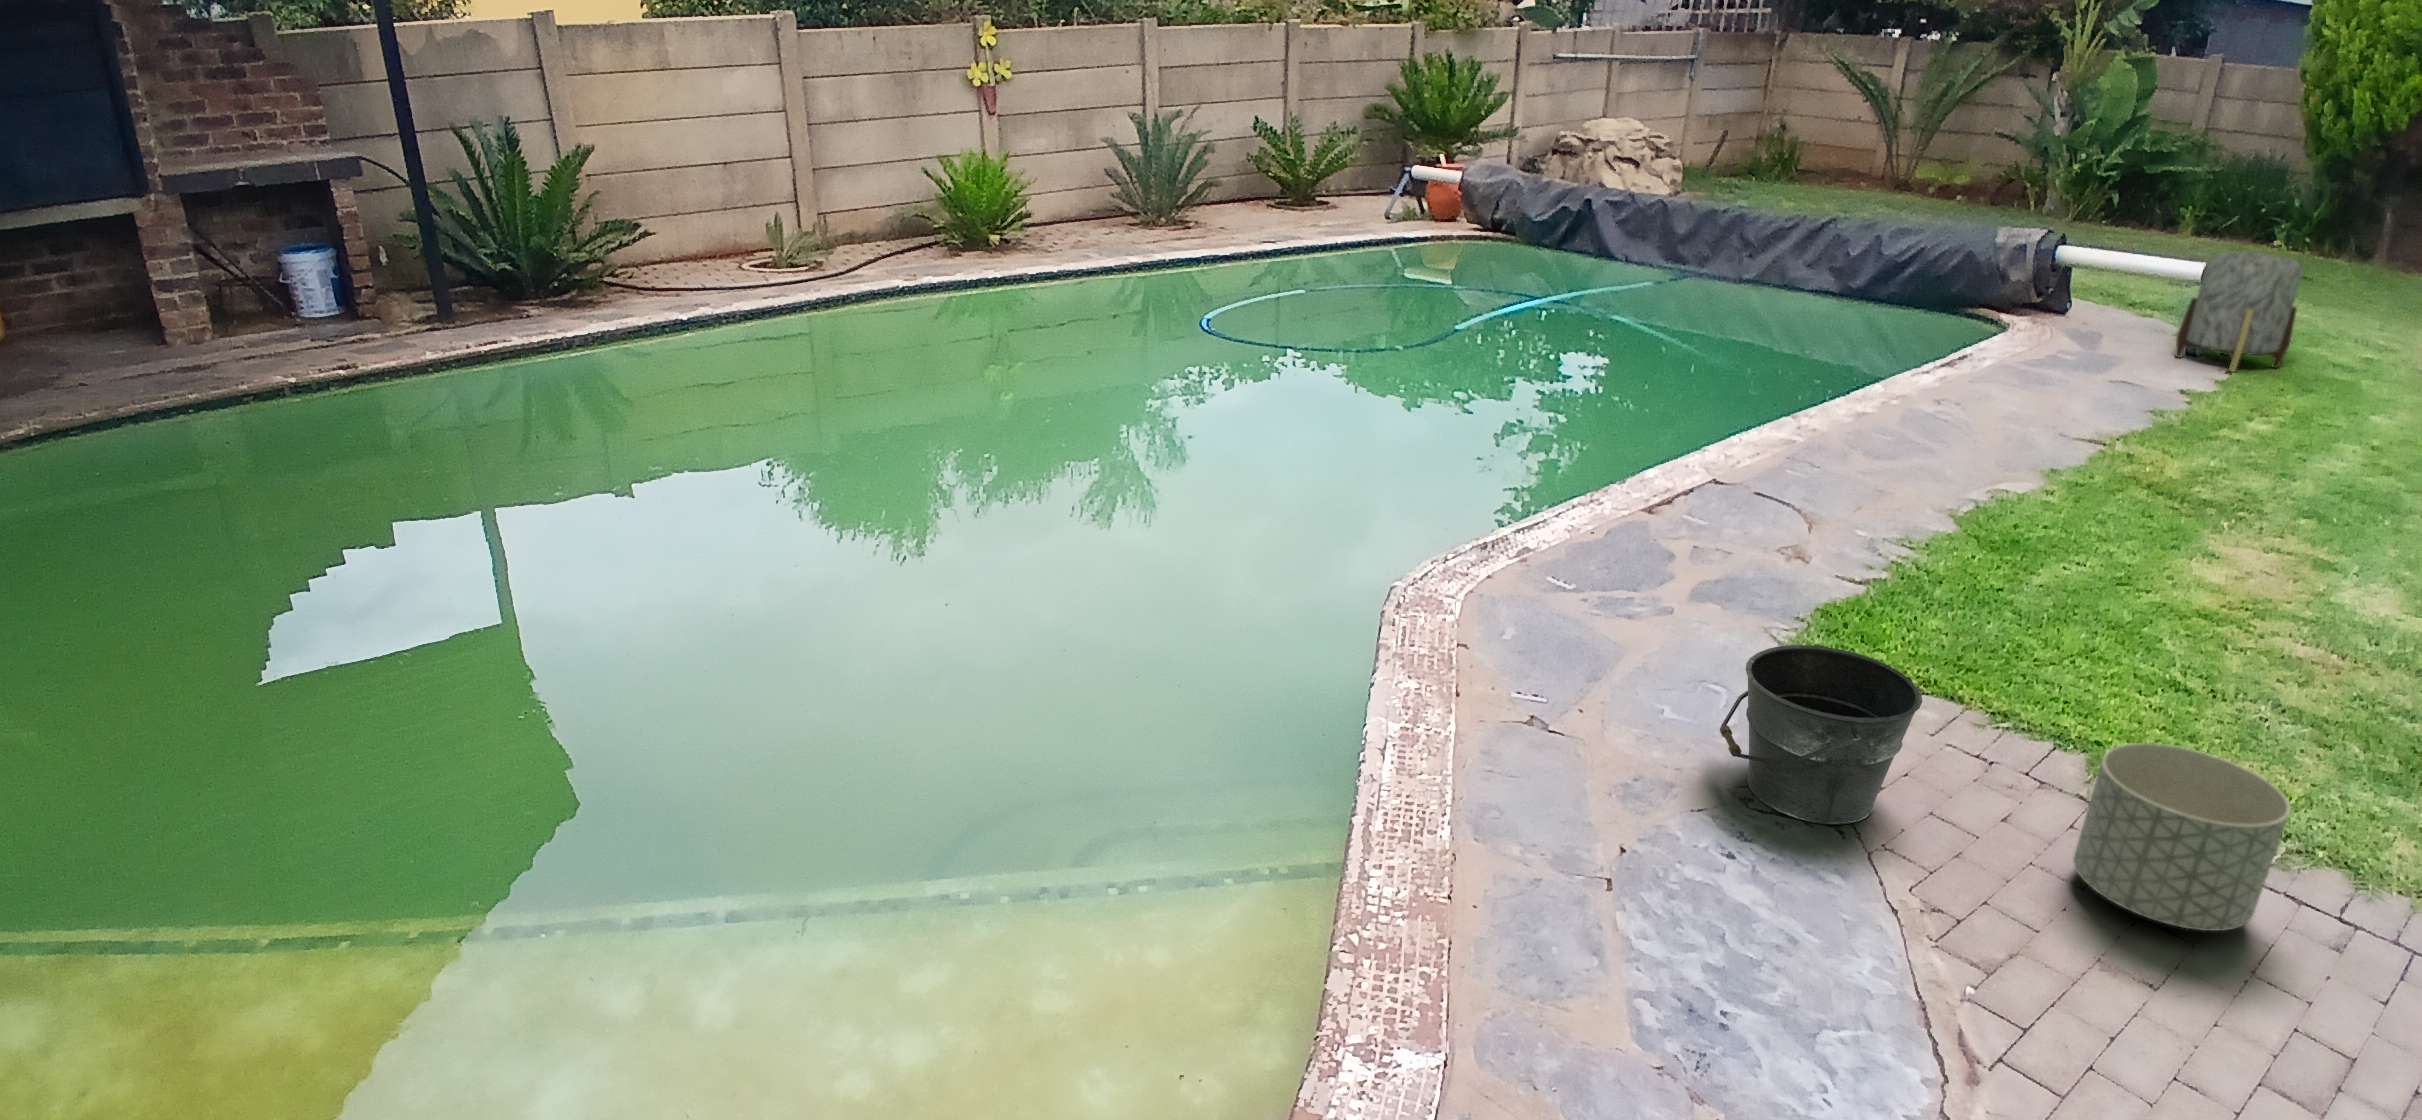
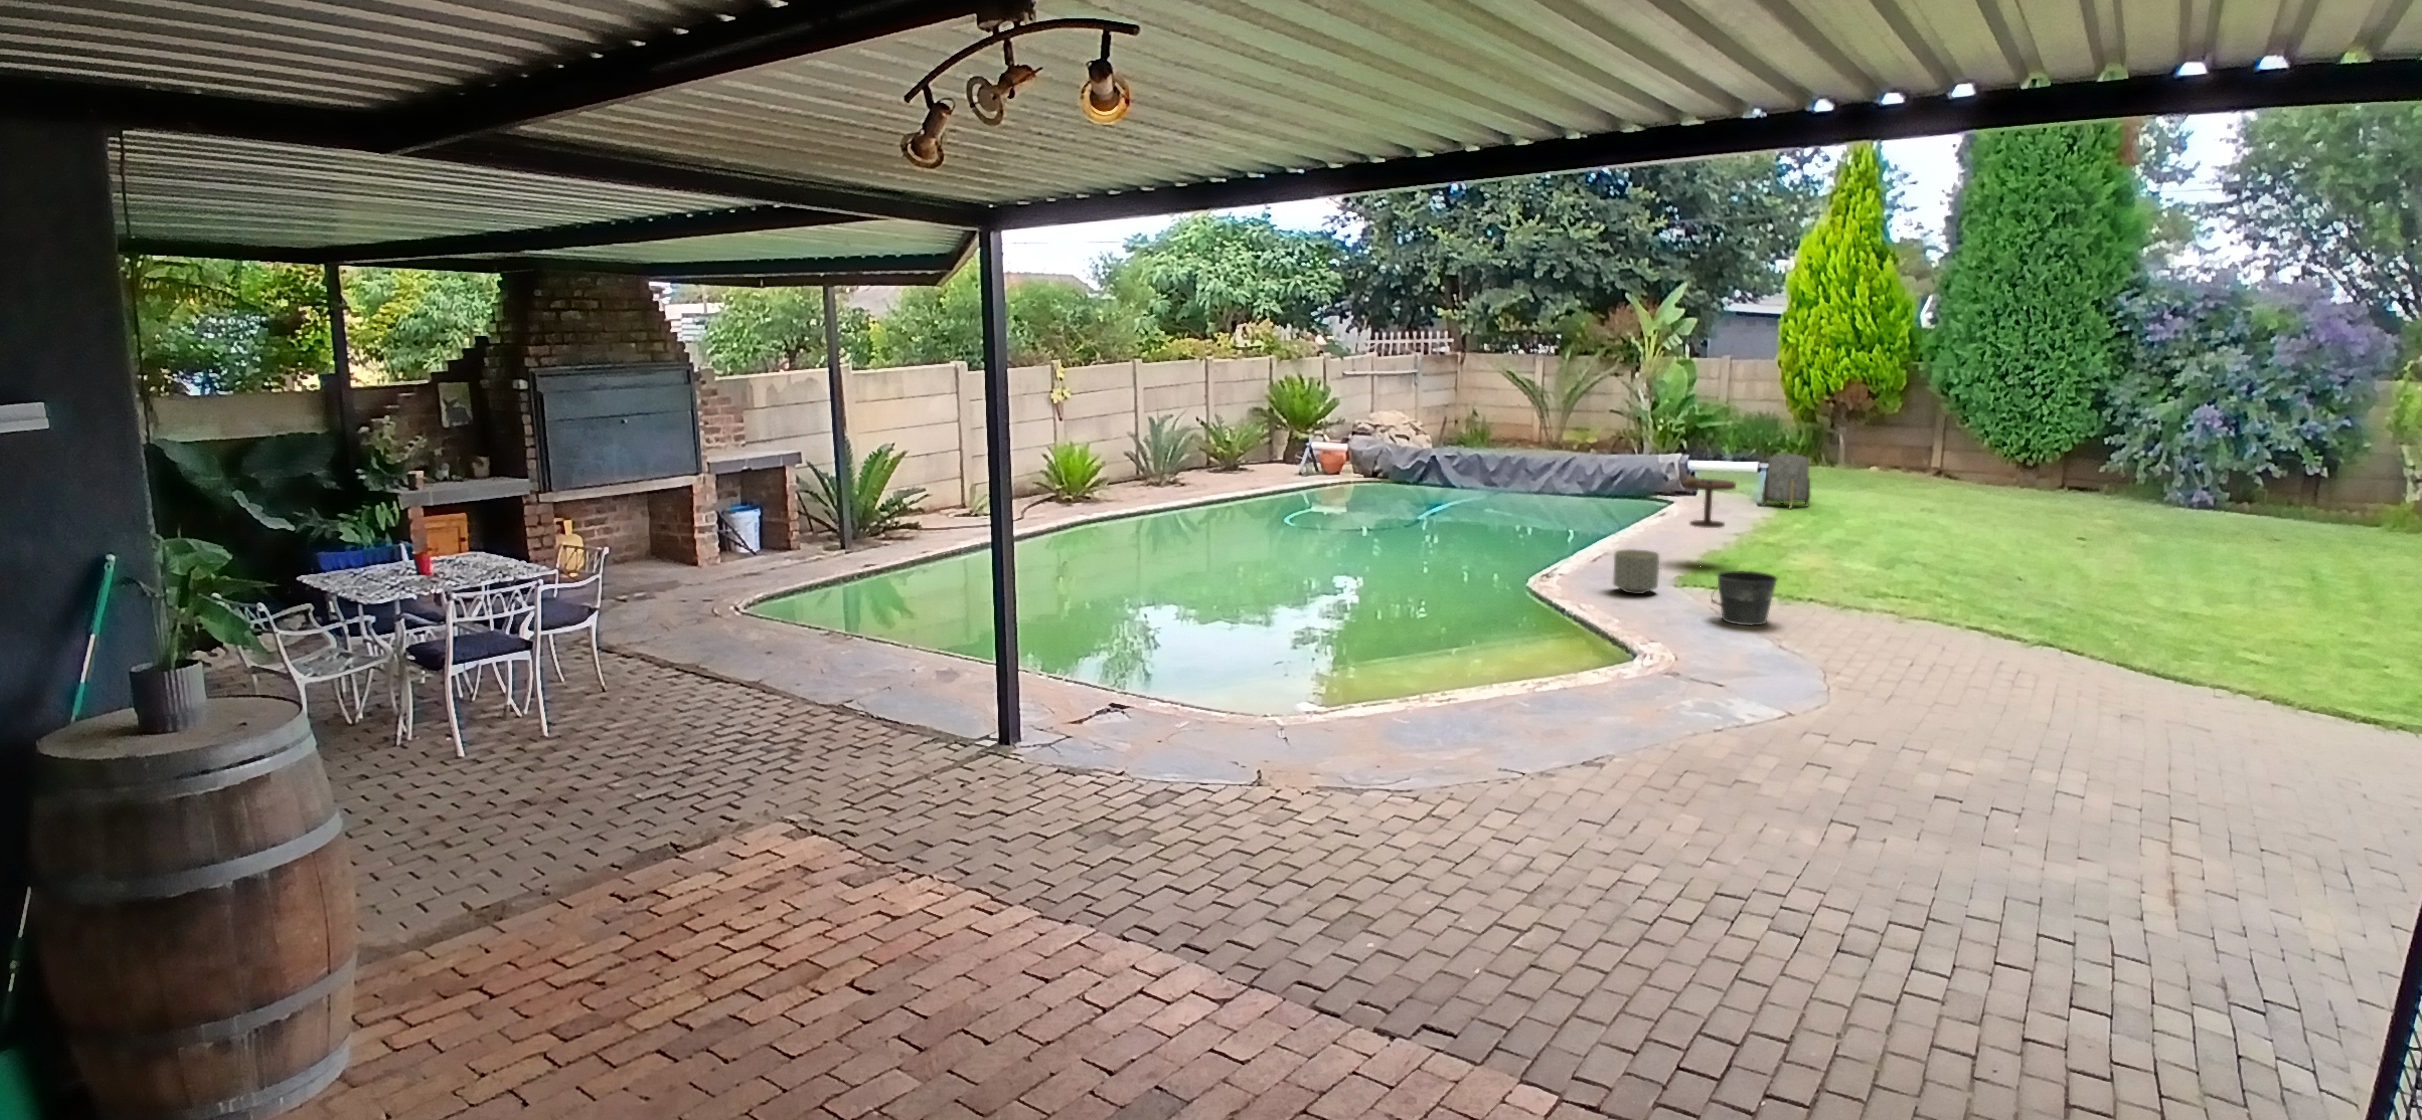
side table: none [1858,327,1995,538] -> present [1683,477,1736,528]
planter: present [2073,743,2291,931] -> present [1613,549,1659,594]

